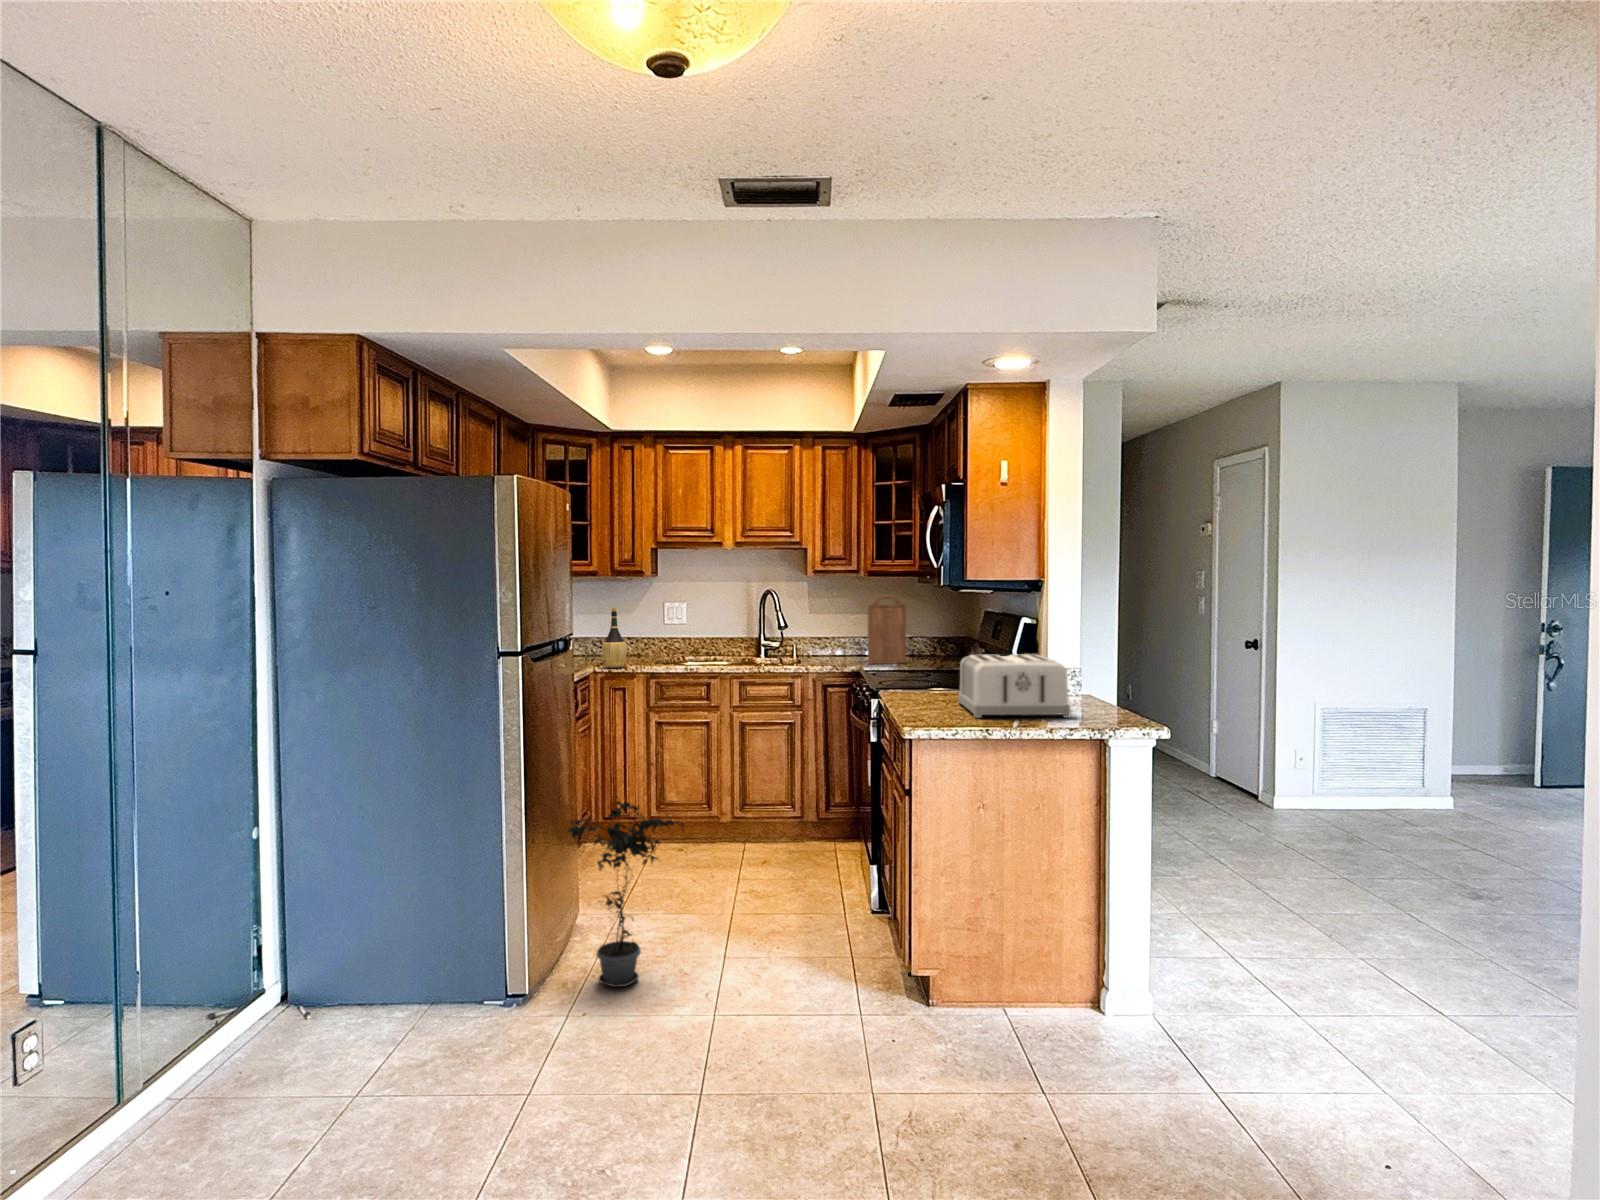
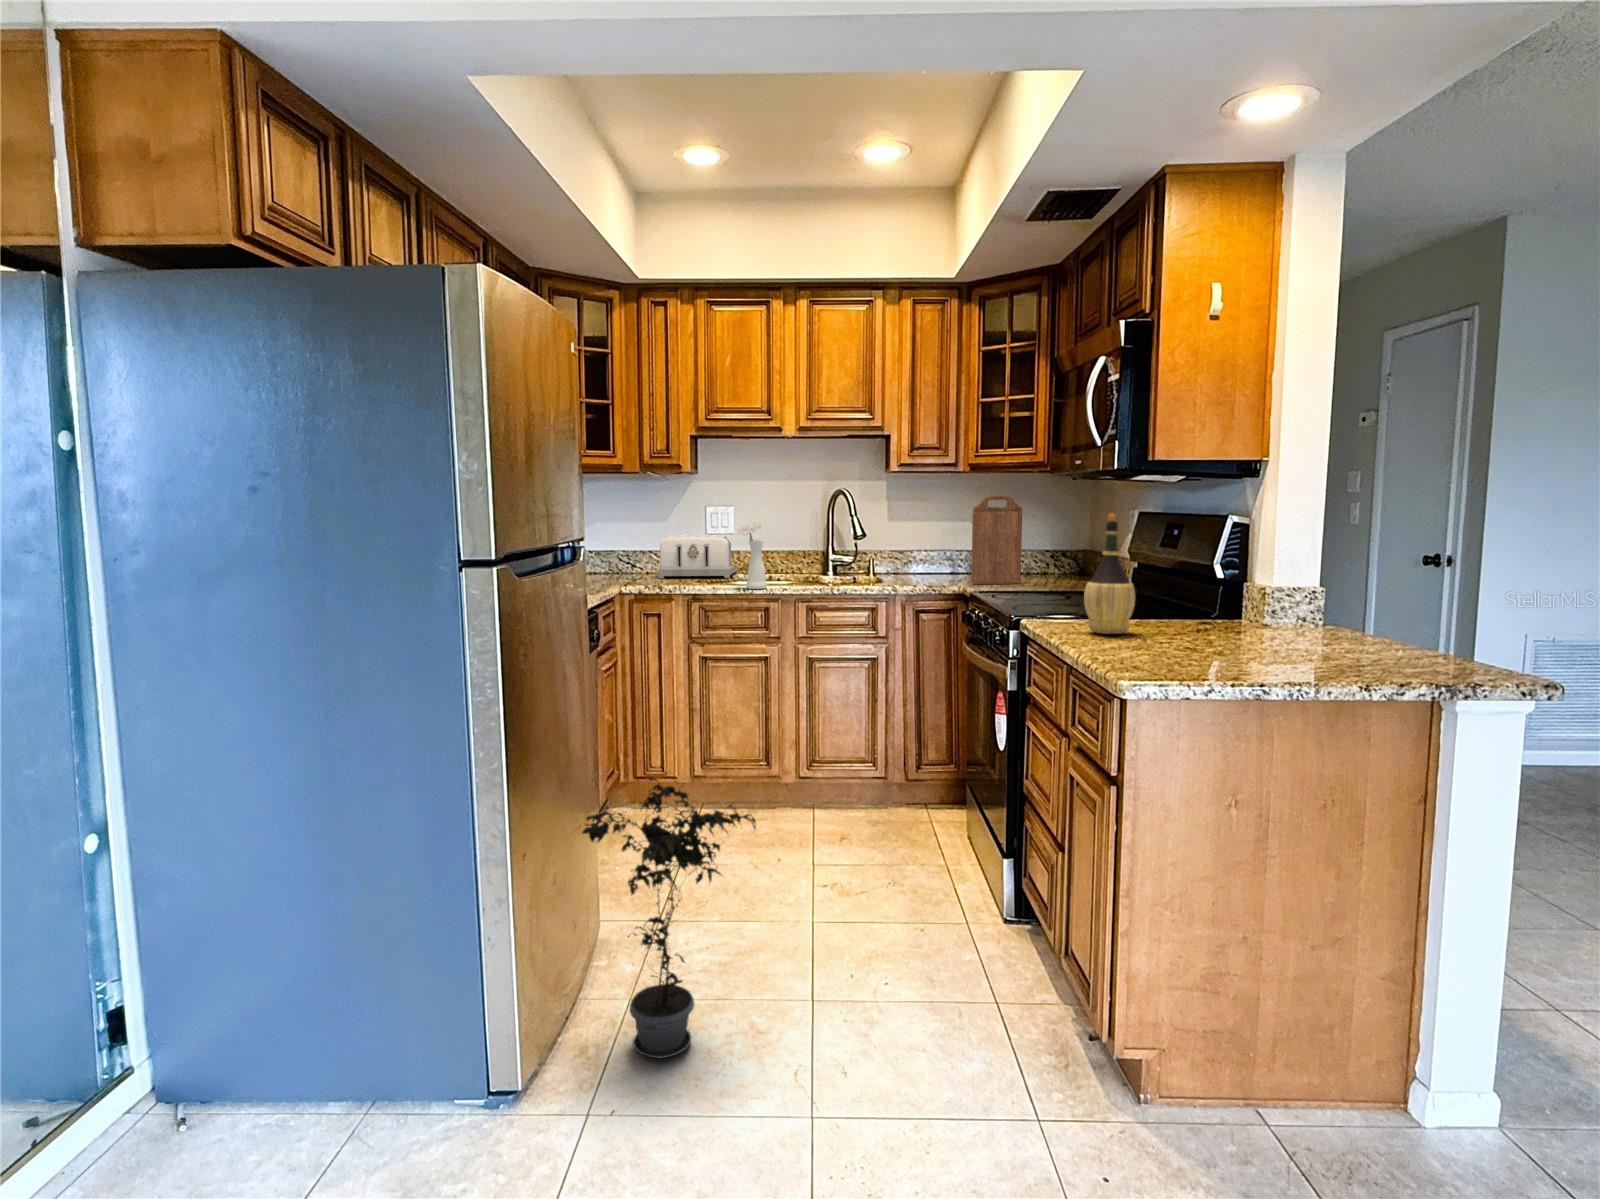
wine bottle: present [602,607,627,668] -> present [1084,514,1135,634]
vase: none [685,617,709,668] -> present [737,523,767,589]
toaster: present [958,654,1070,718] -> present [659,534,738,578]

